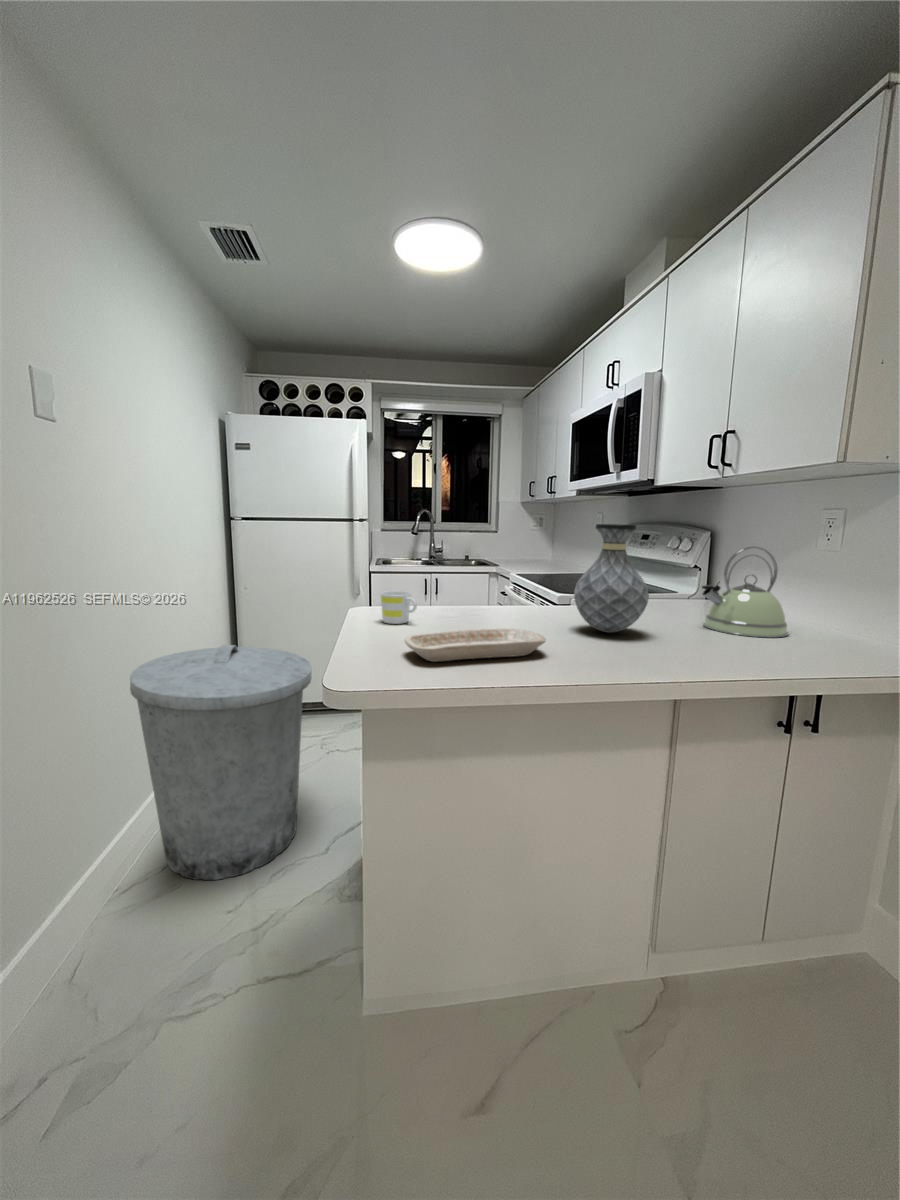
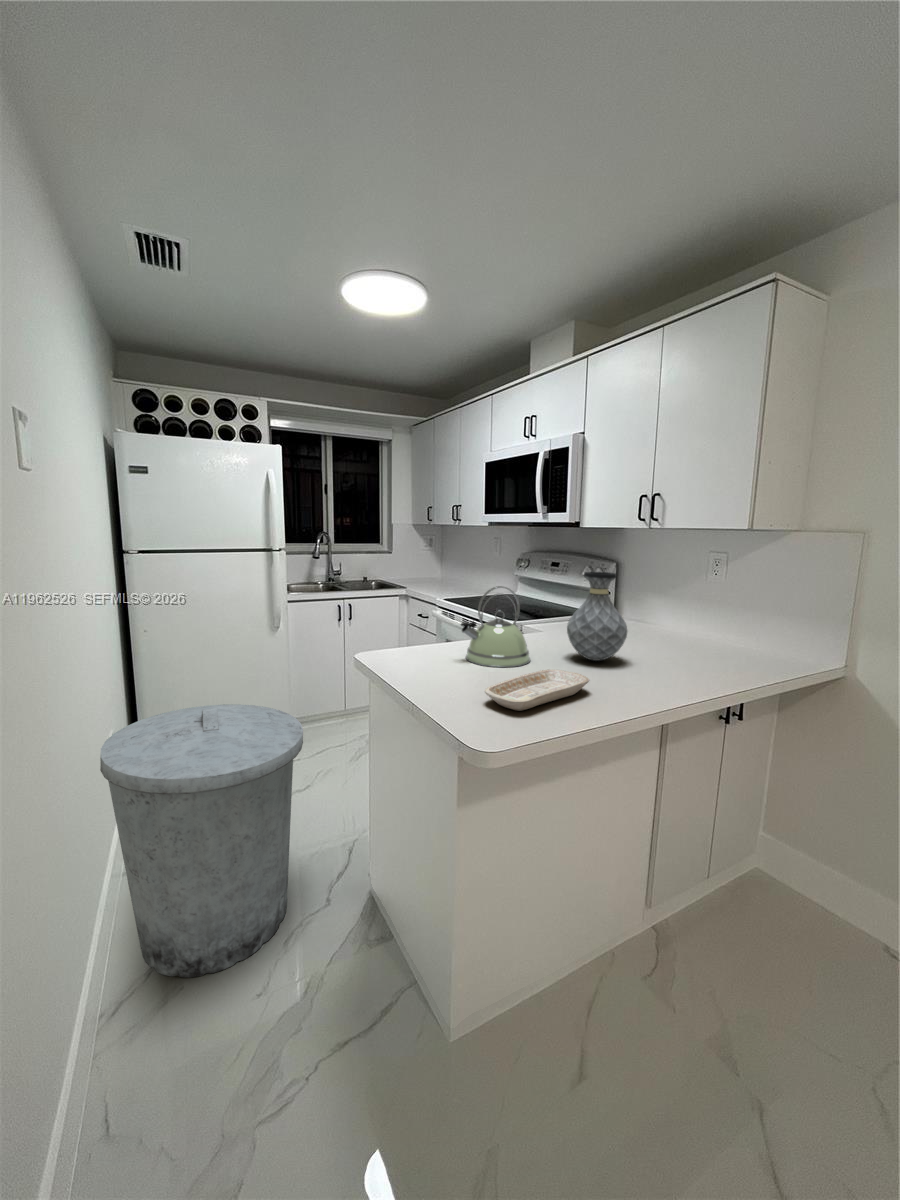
kettle: present [702,546,788,638] -> present [461,586,530,667]
mug: present [381,591,417,624] -> none [407,640,445,672]

